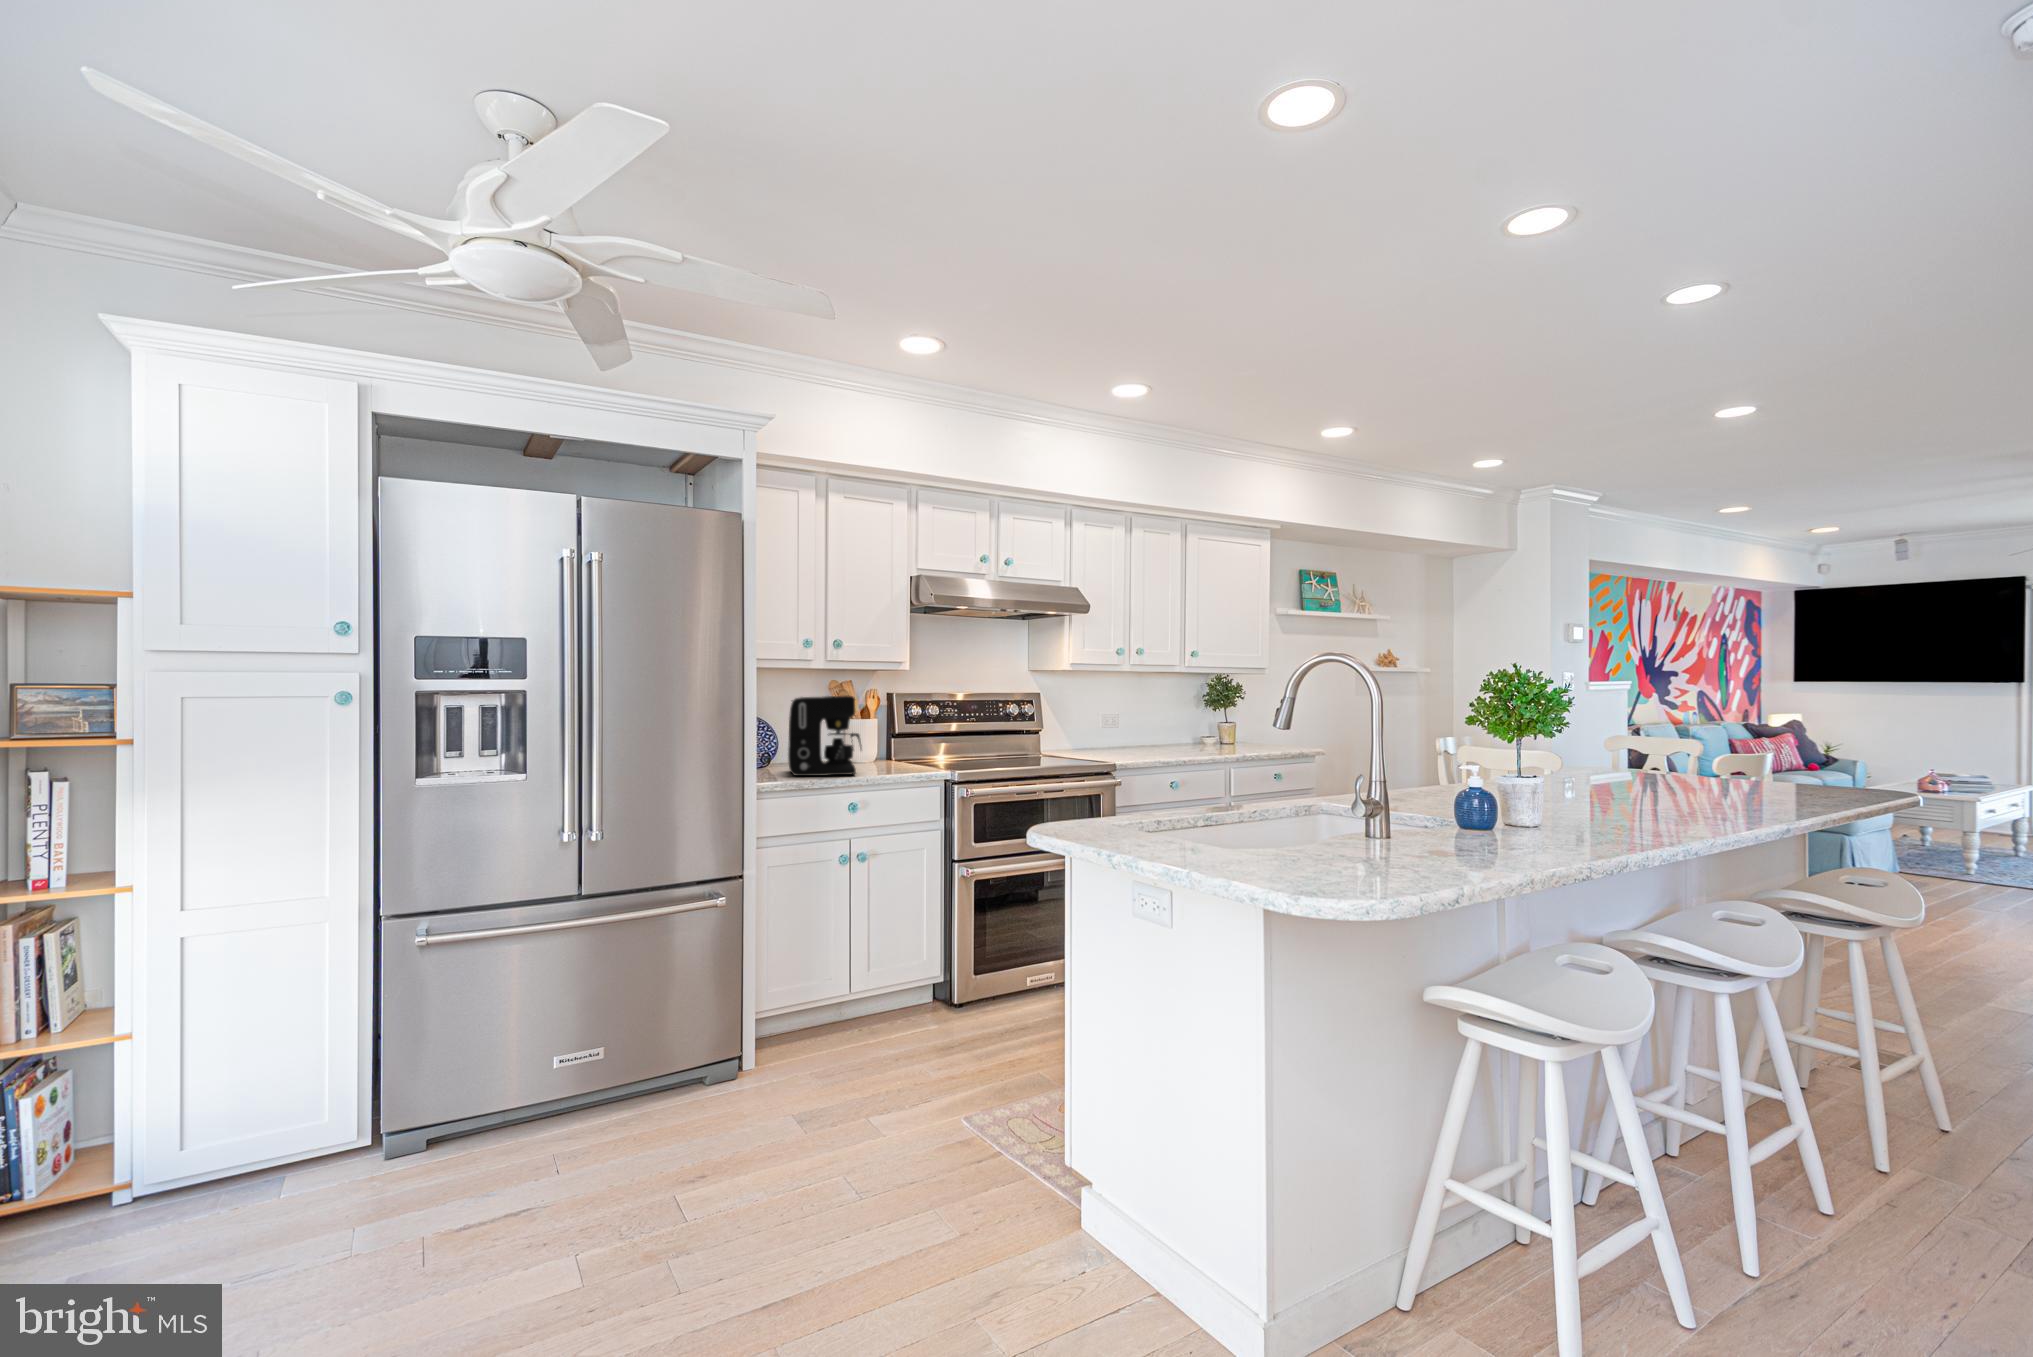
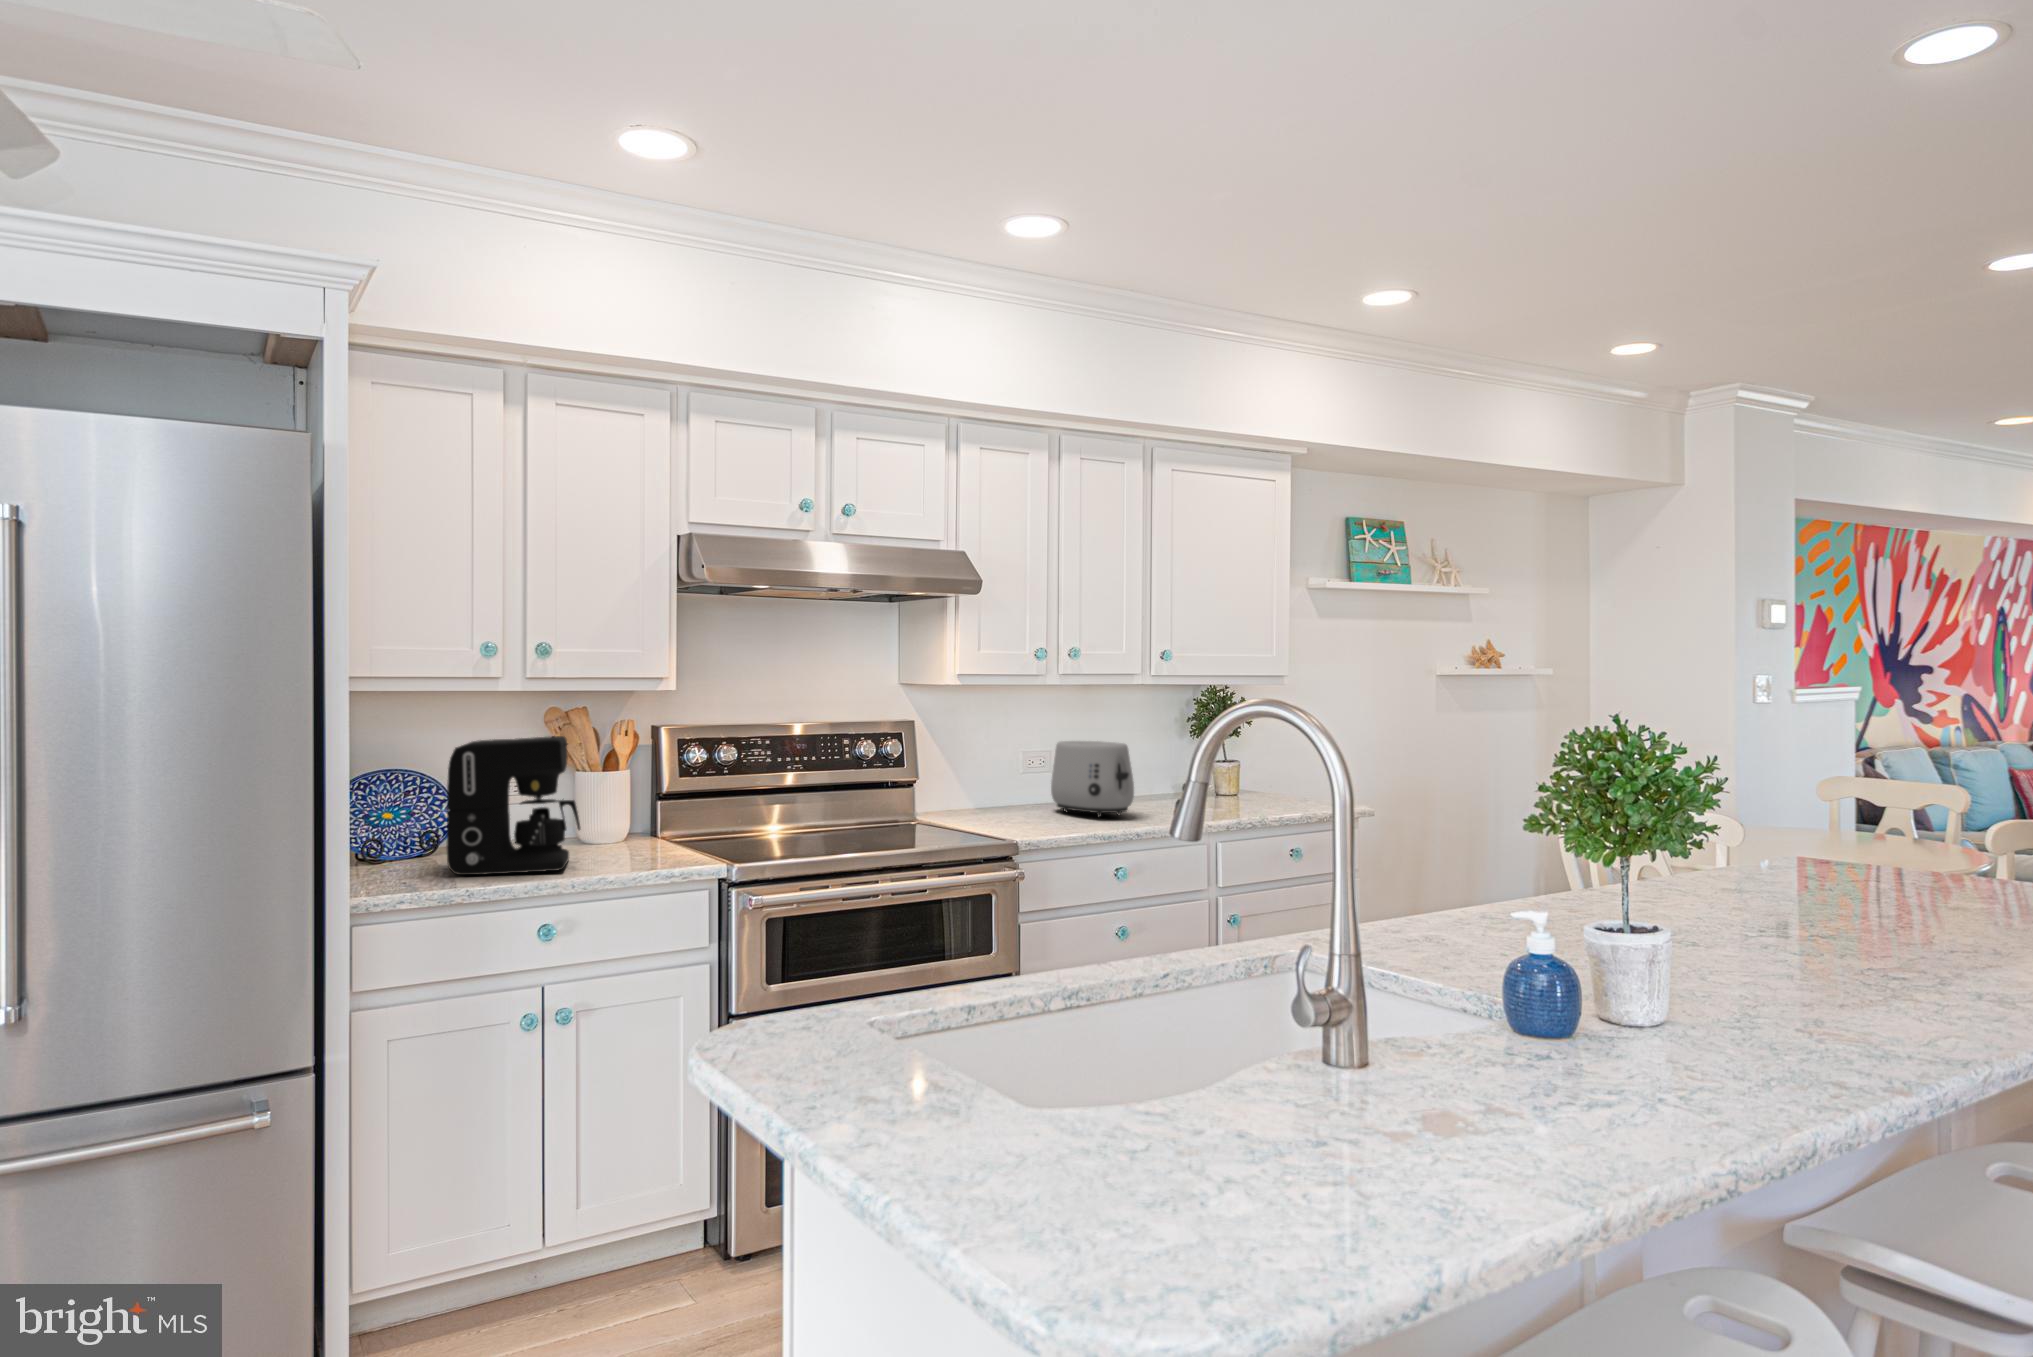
toaster: none [1123,707,1177,754] -> present [1051,741,1134,817]

